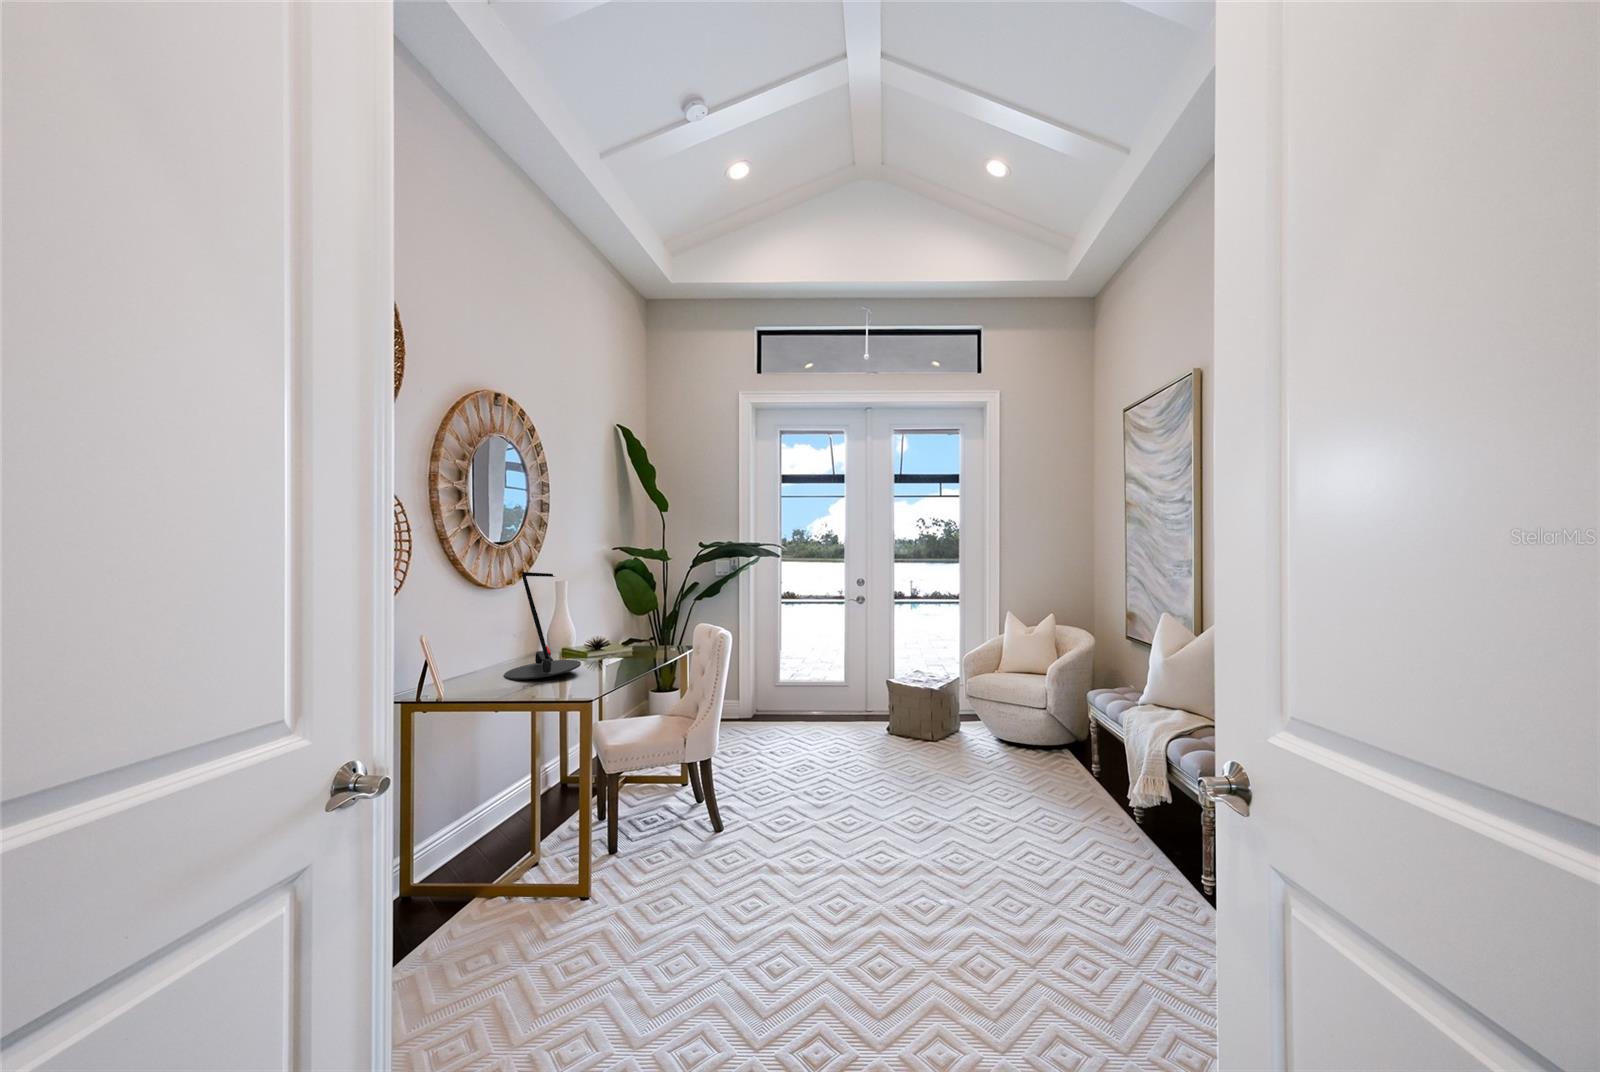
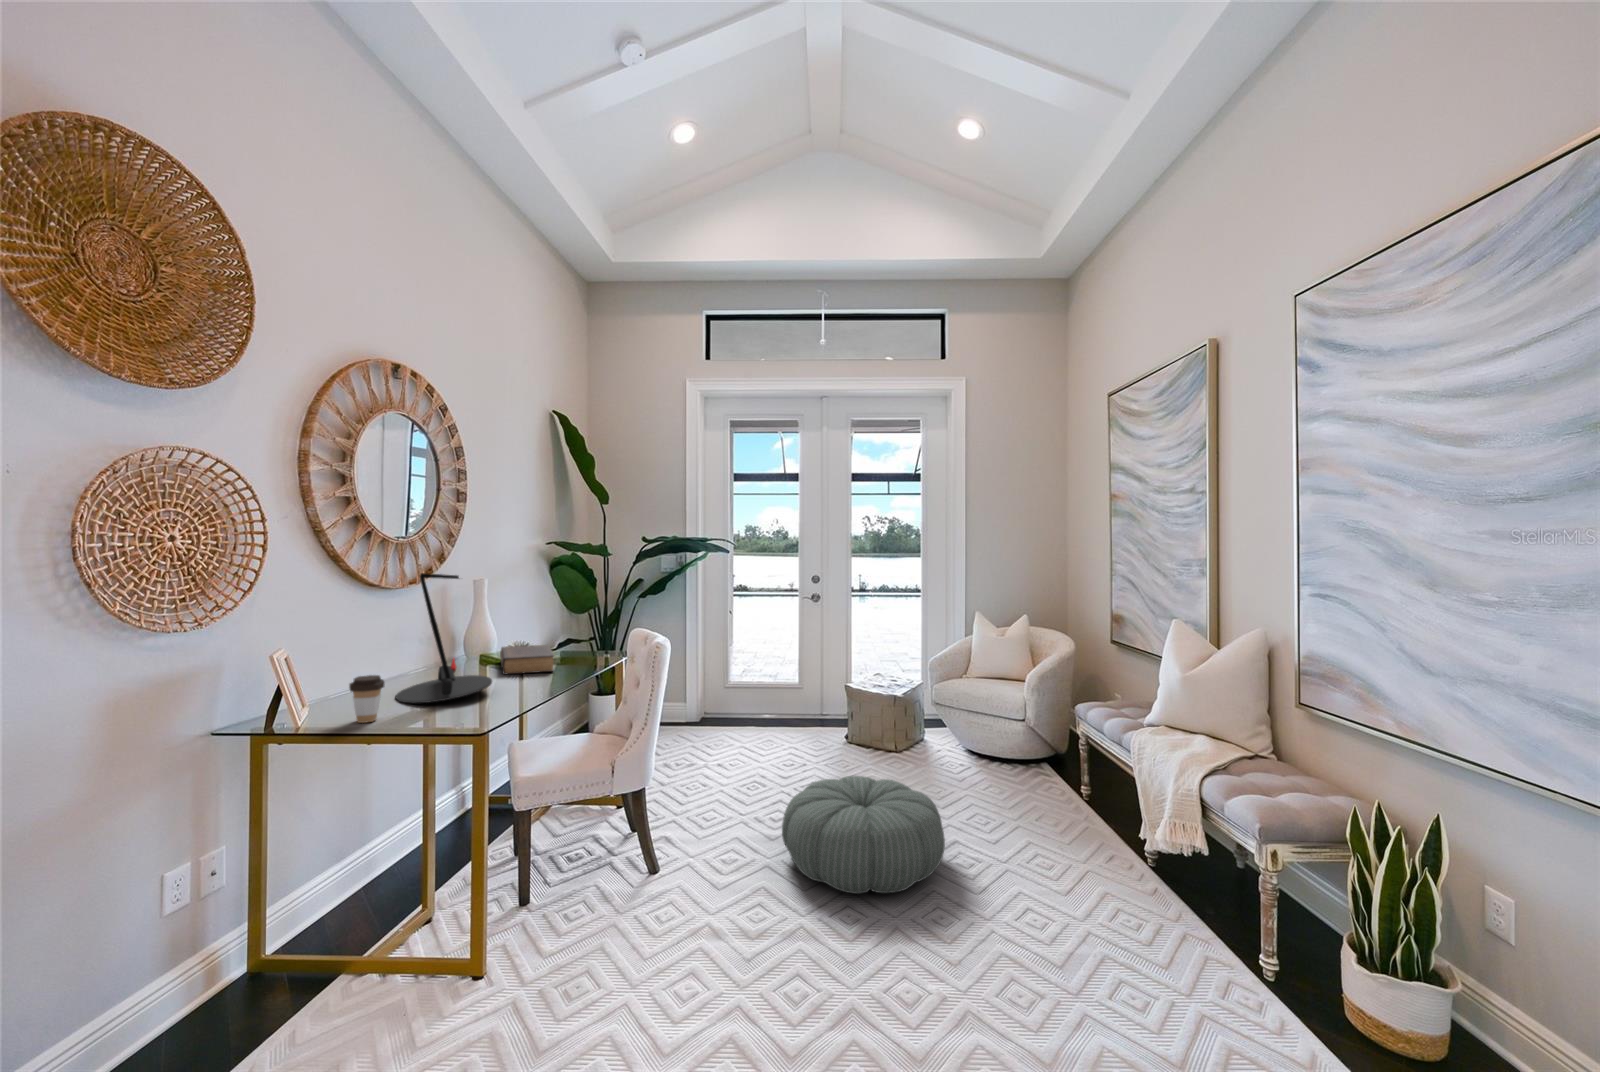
book: none [581,637,628,661] -> present [500,645,554,675]
coffee cup: none [475,654,502,692] -> present [349,675,385,723]
pouf: none [830,750,975,846] -> present [782,776,945,894]

